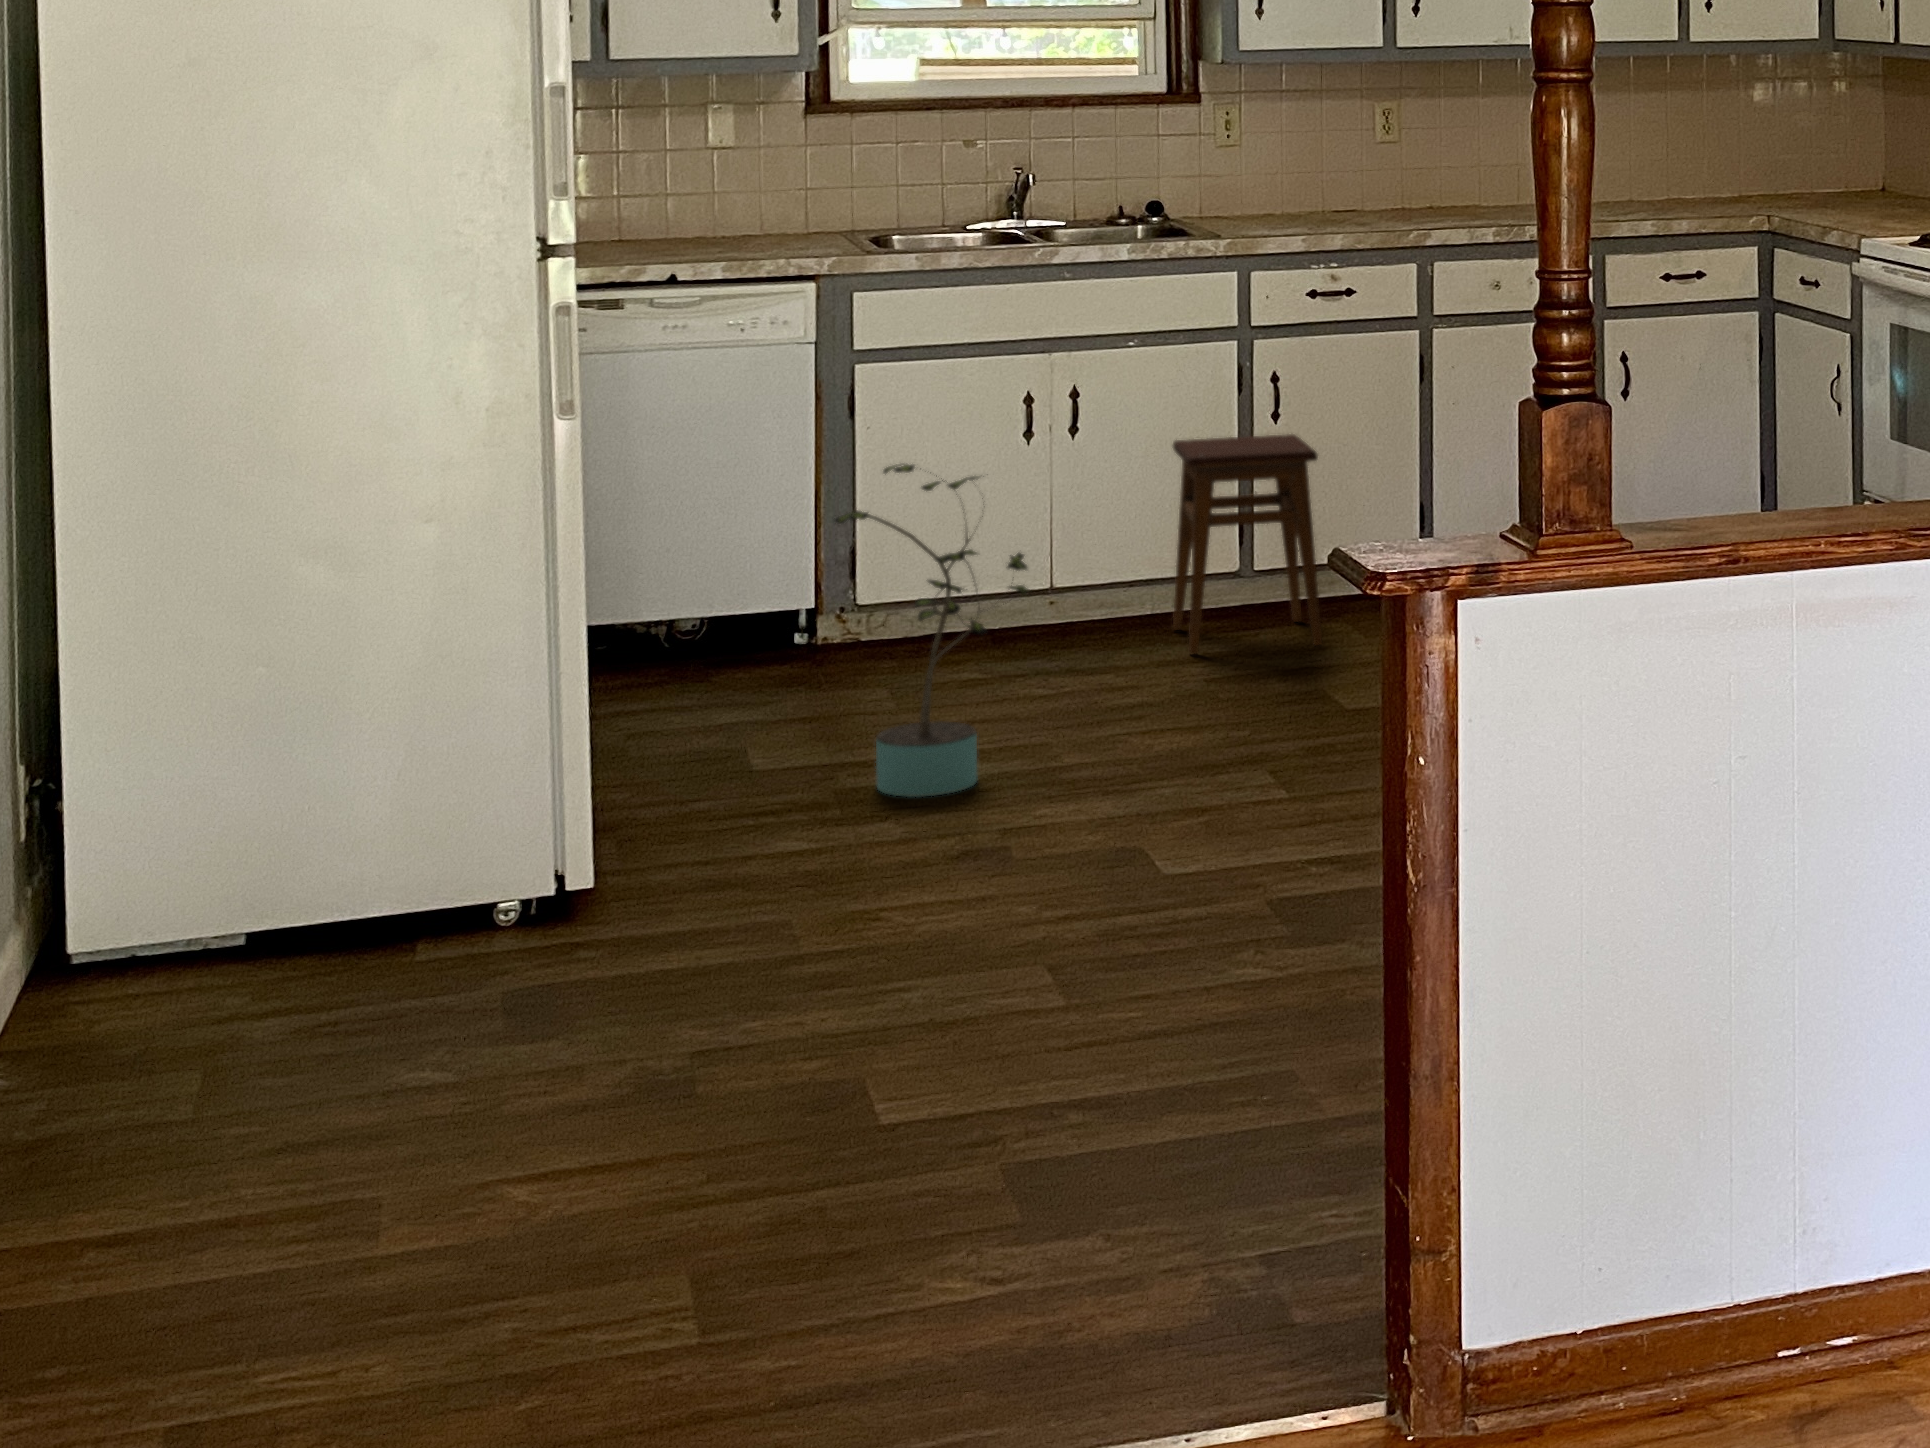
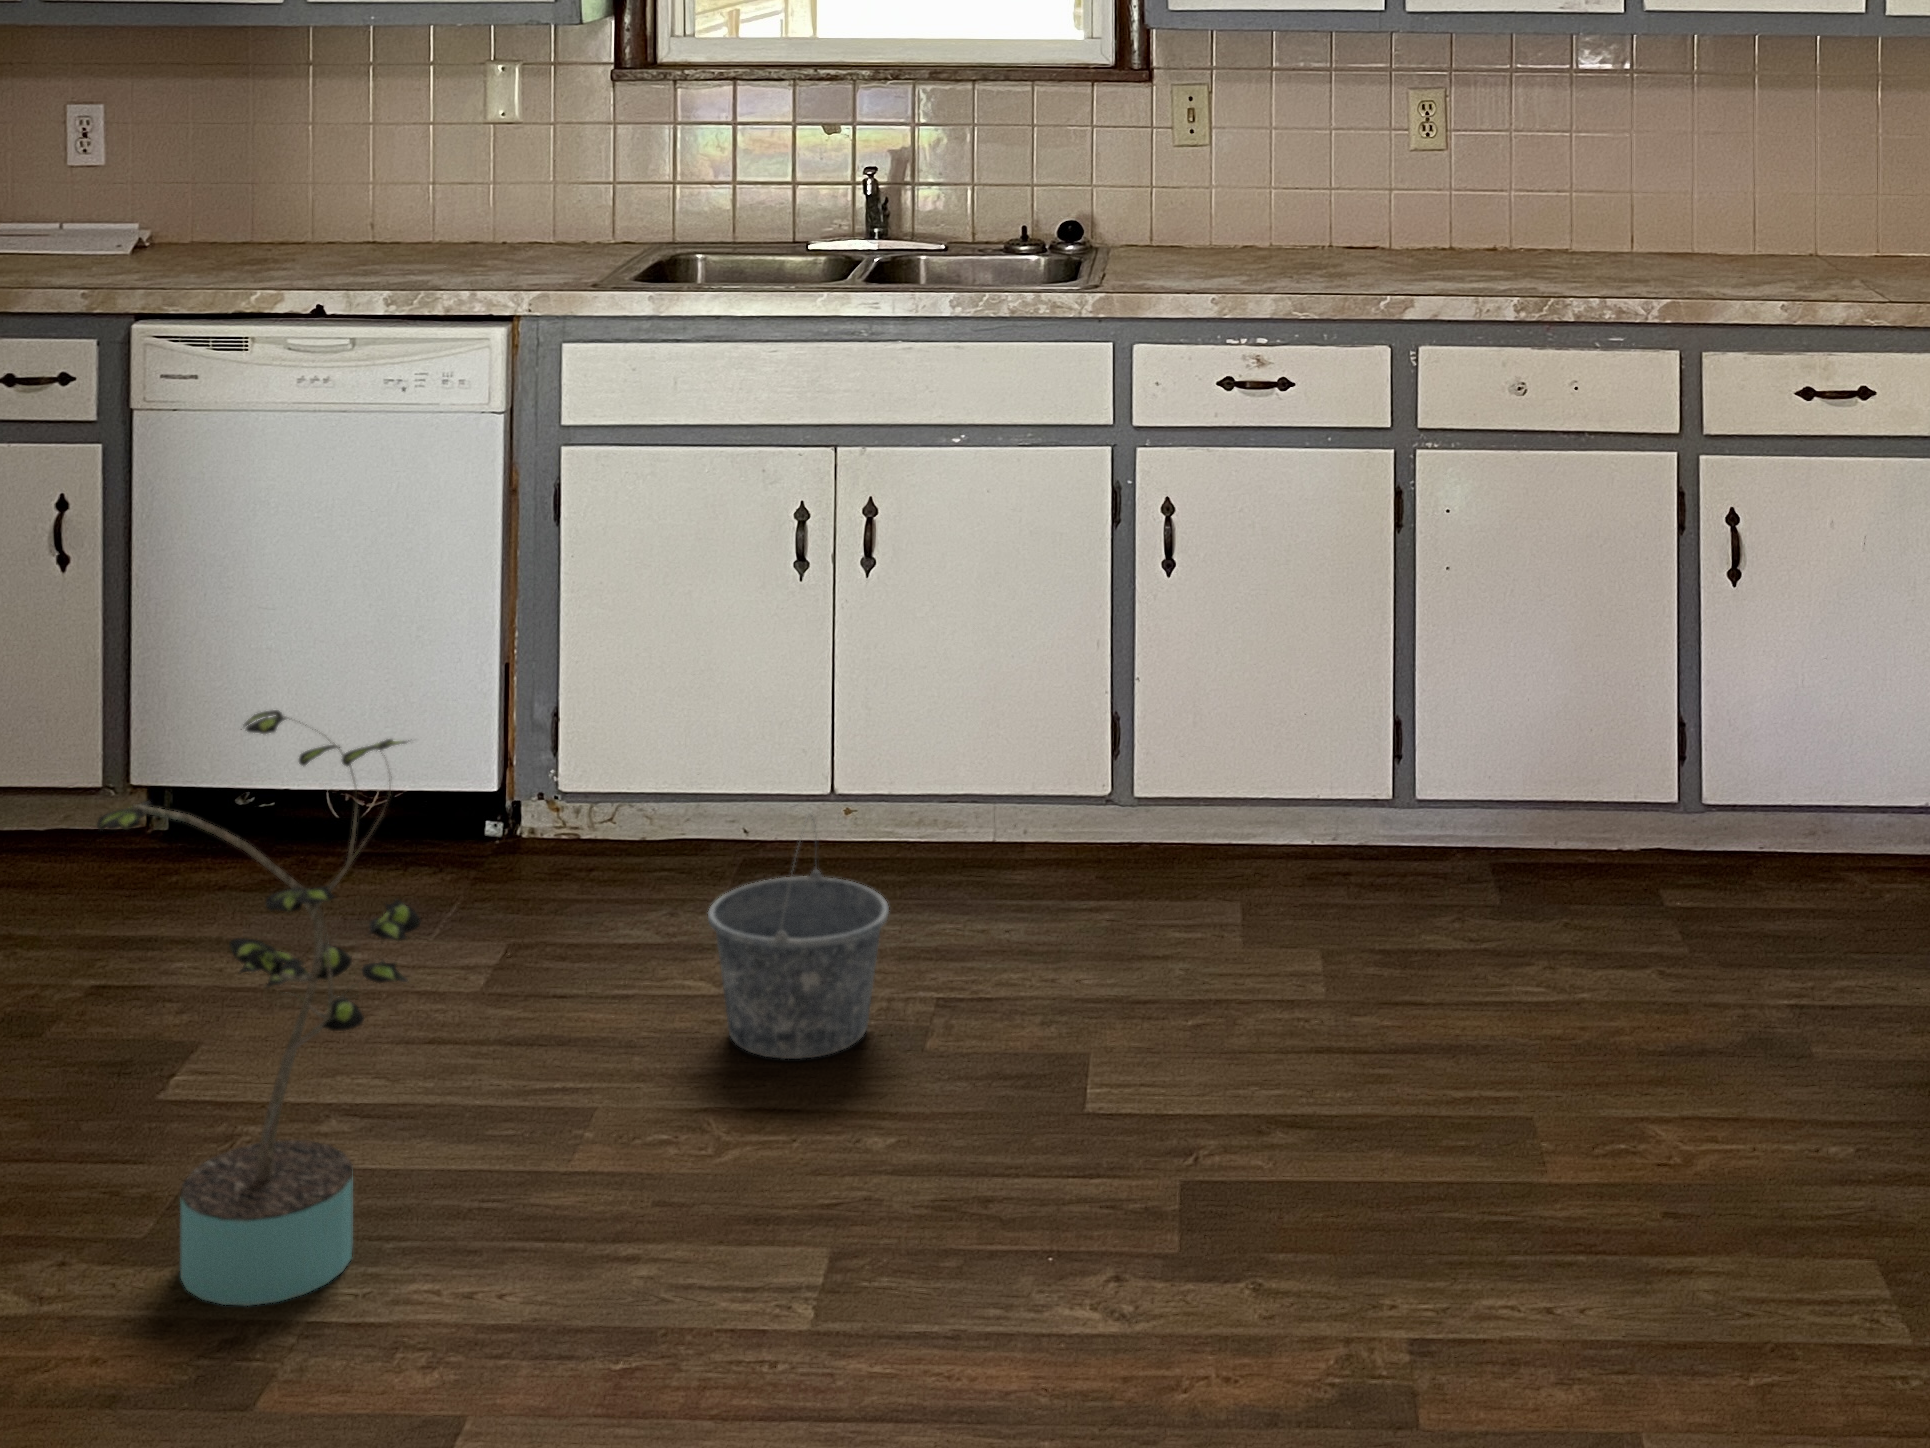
stool: present [1173,434,1322,654] -> none [955,597,1177,960]
bucket: none [1072,550,1188,698] -> present [708,819,889,1059]

